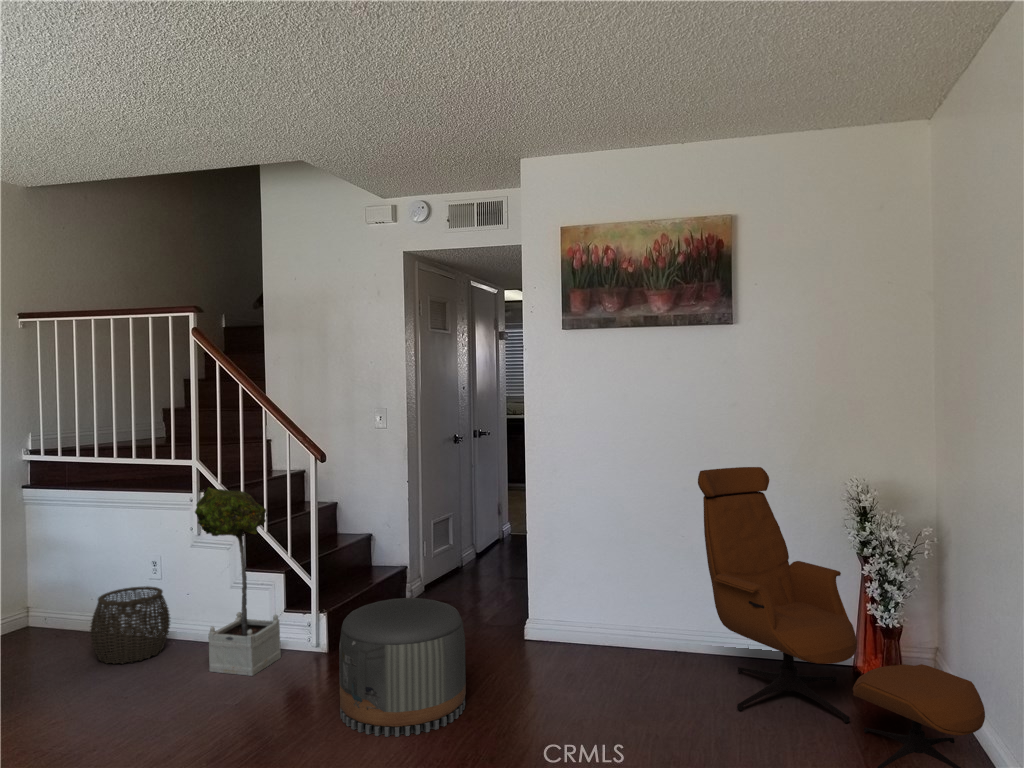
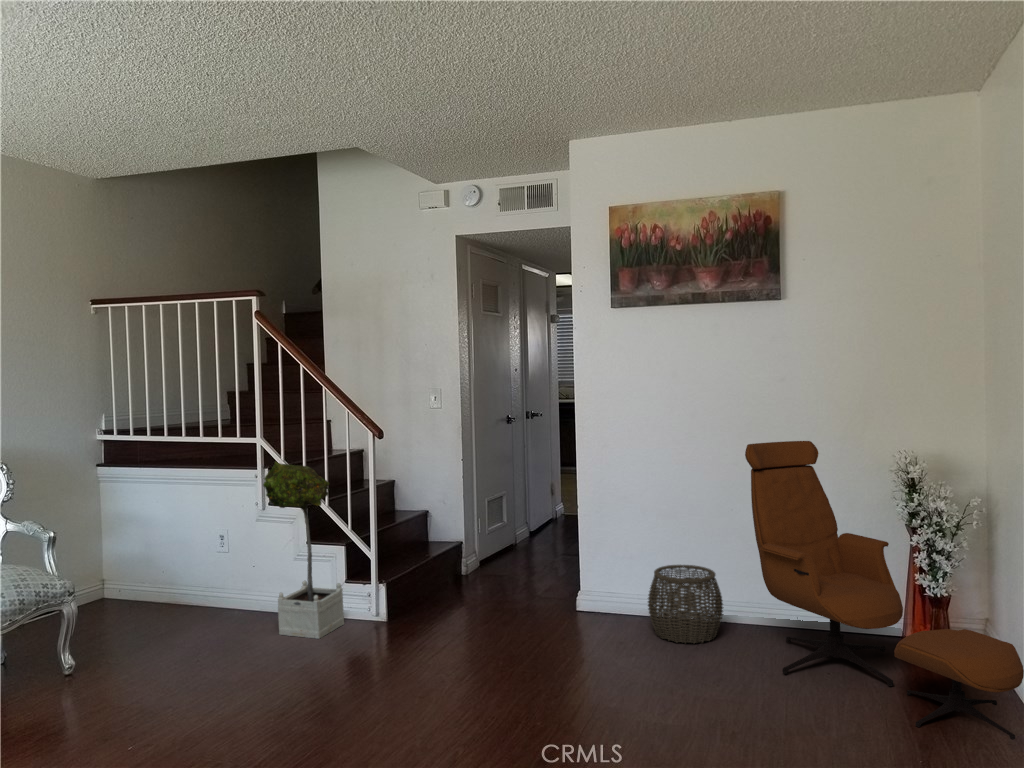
woven basket: present [90,586,170,664] -> present [648,565,723,643]
pouf: present [339,598,466,737] -> none [401,565,519,690]

